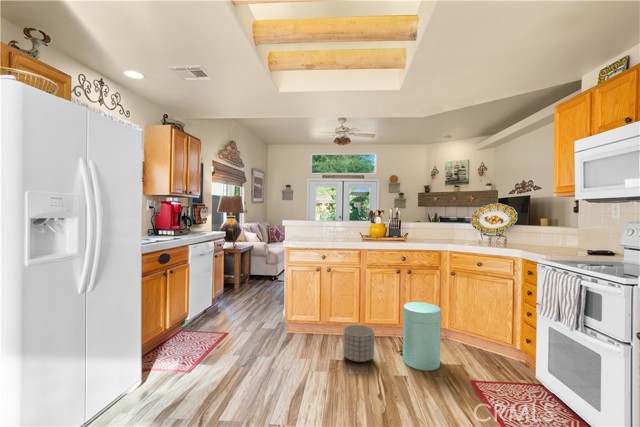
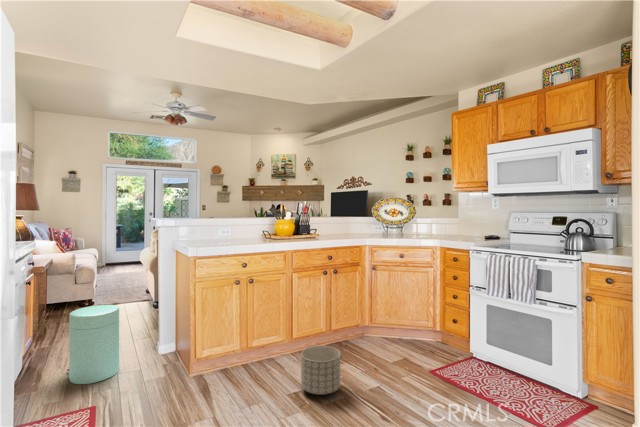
trash can: present [399,302,441,371] -> present [67,305,119,384]

